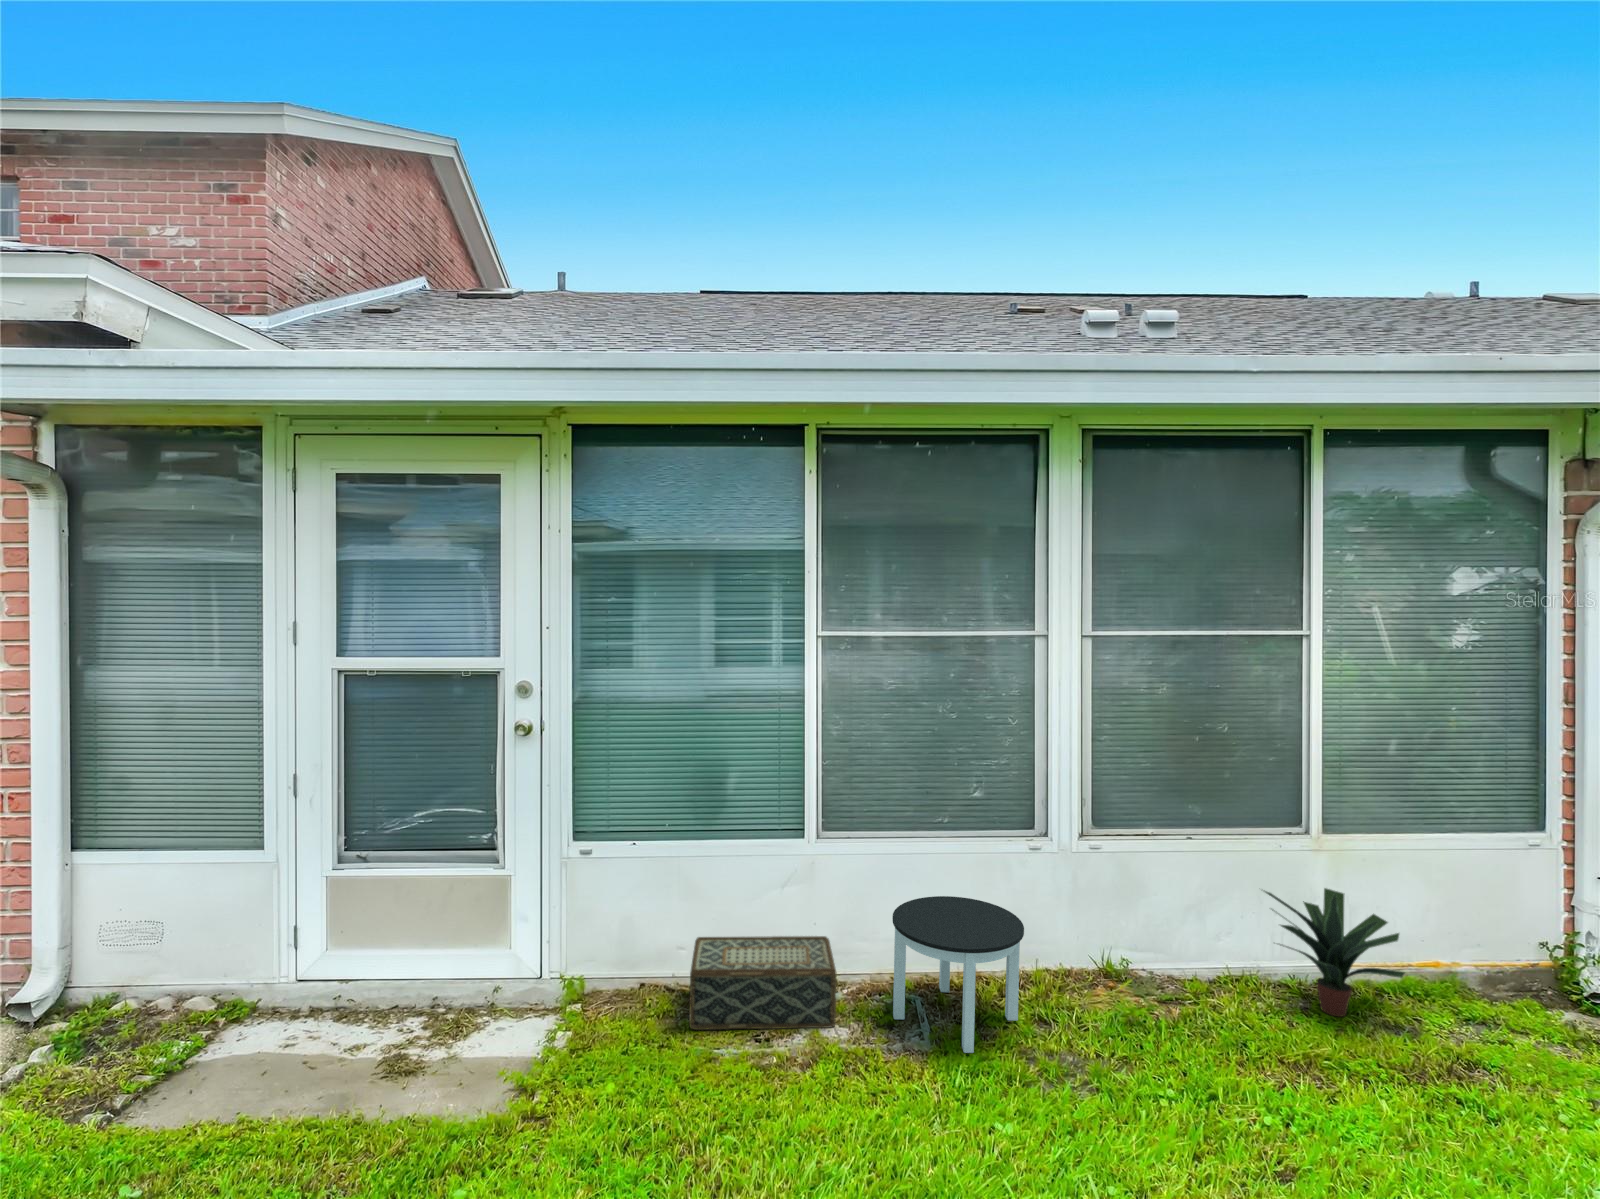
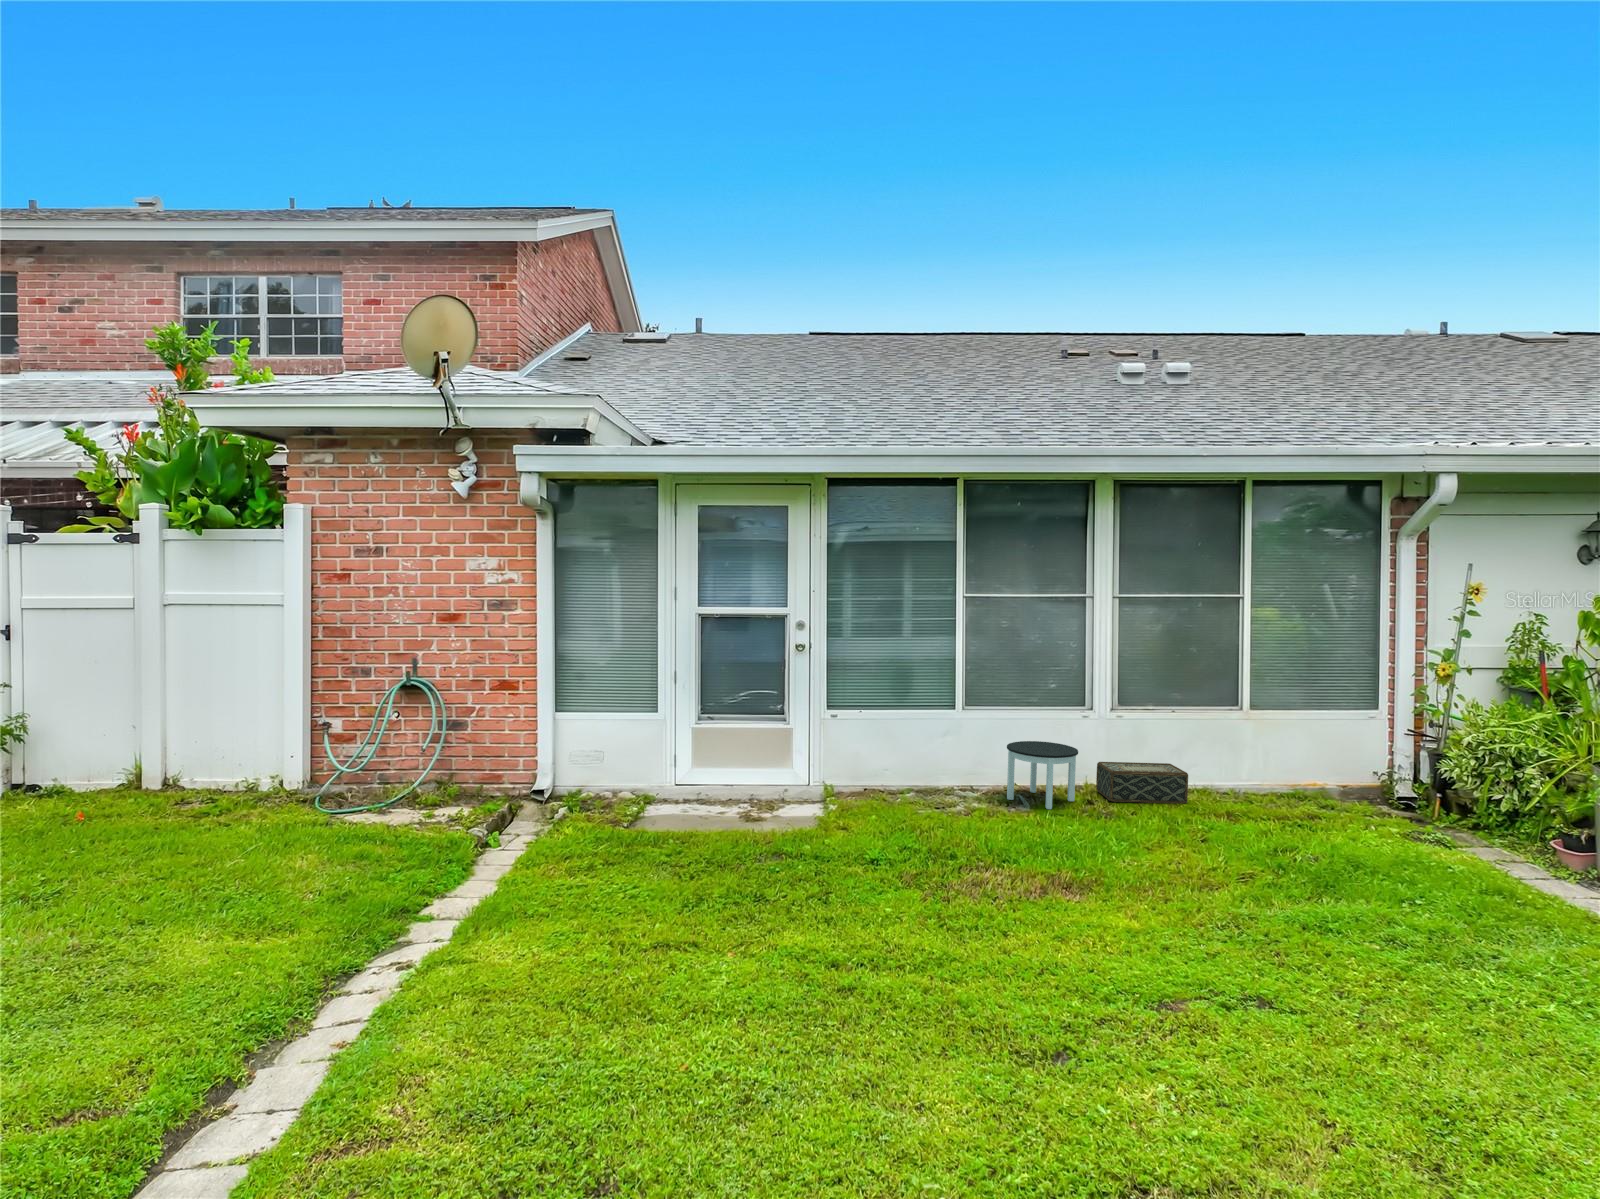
potted plant: present [1265,888,1405,1017] -> none [1208,735,1283,802]
woven basket: present [689,936,837,1030] -> present [1096,762,1188,803]

